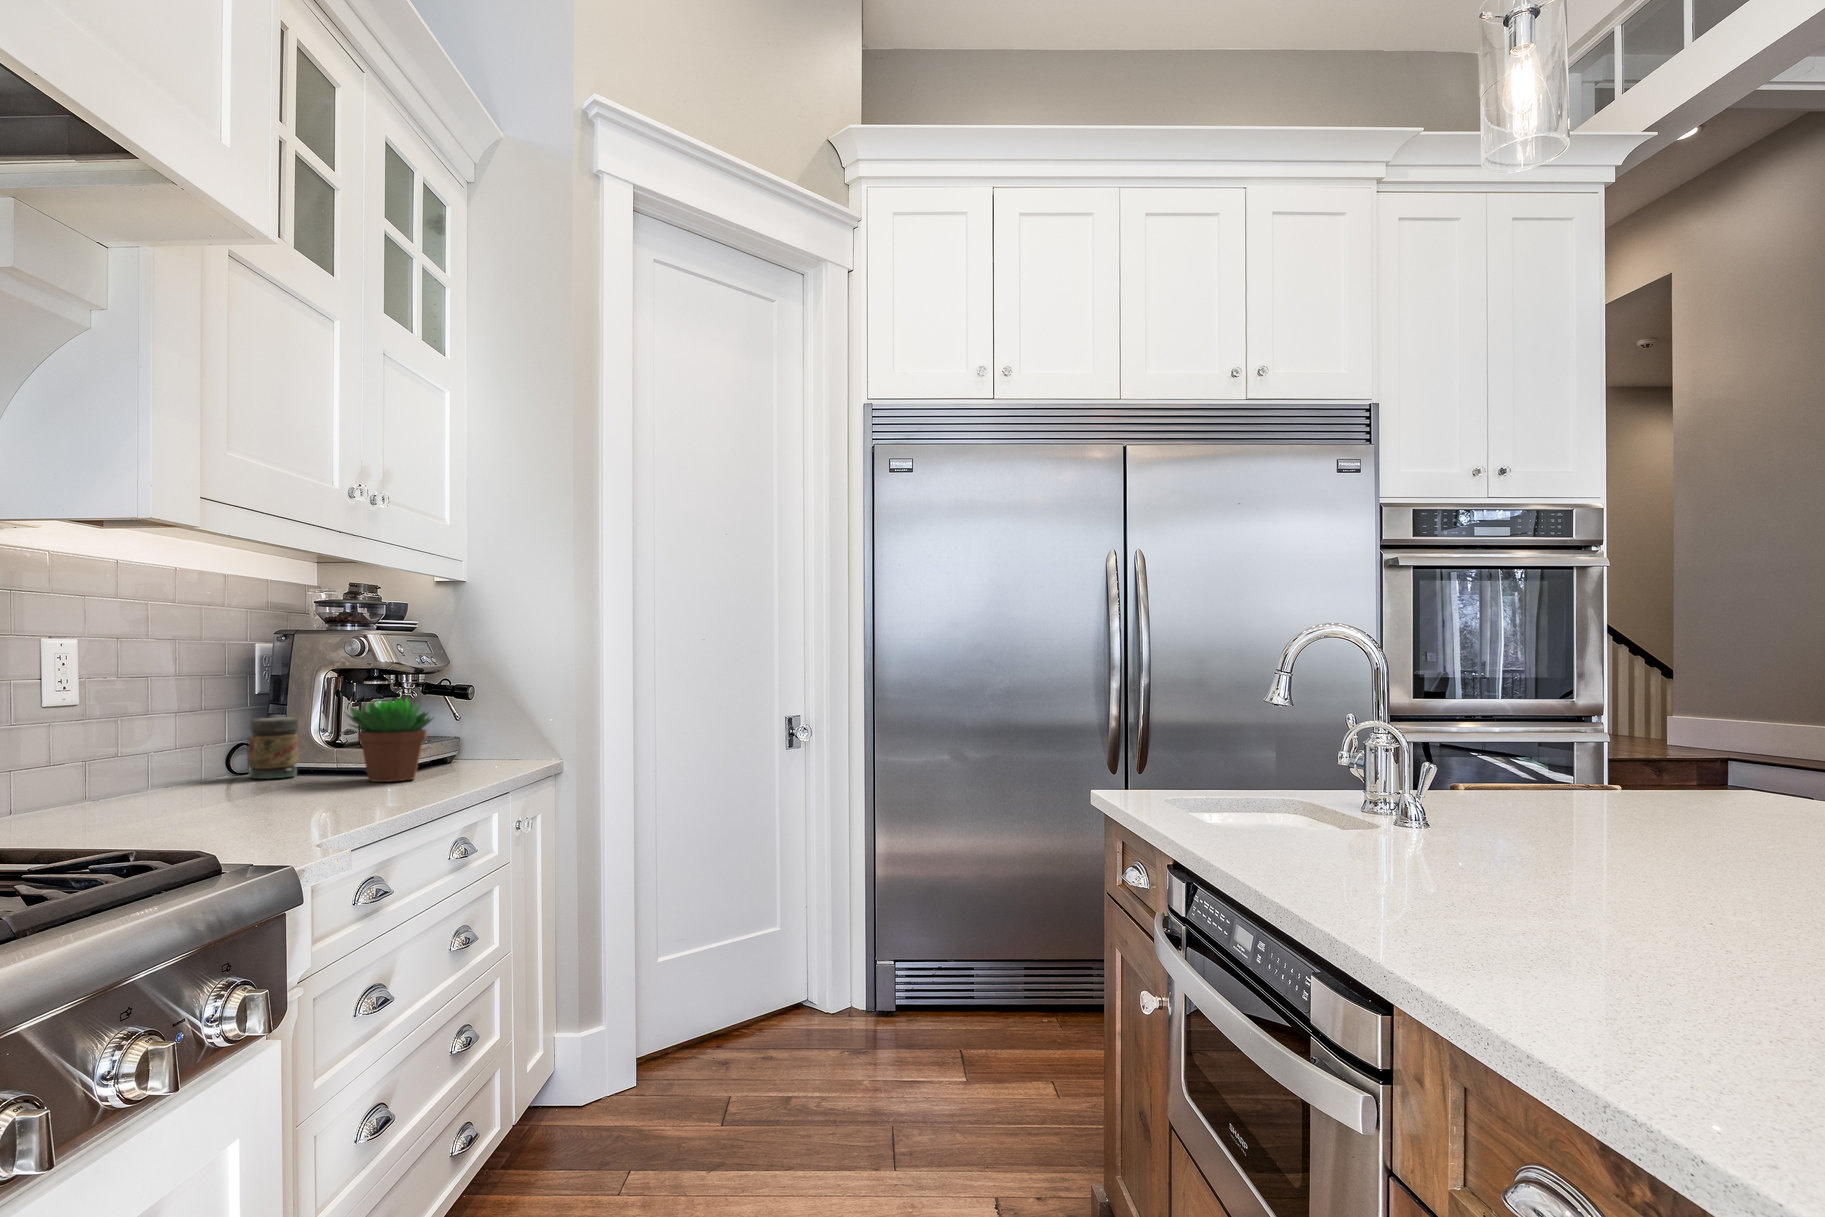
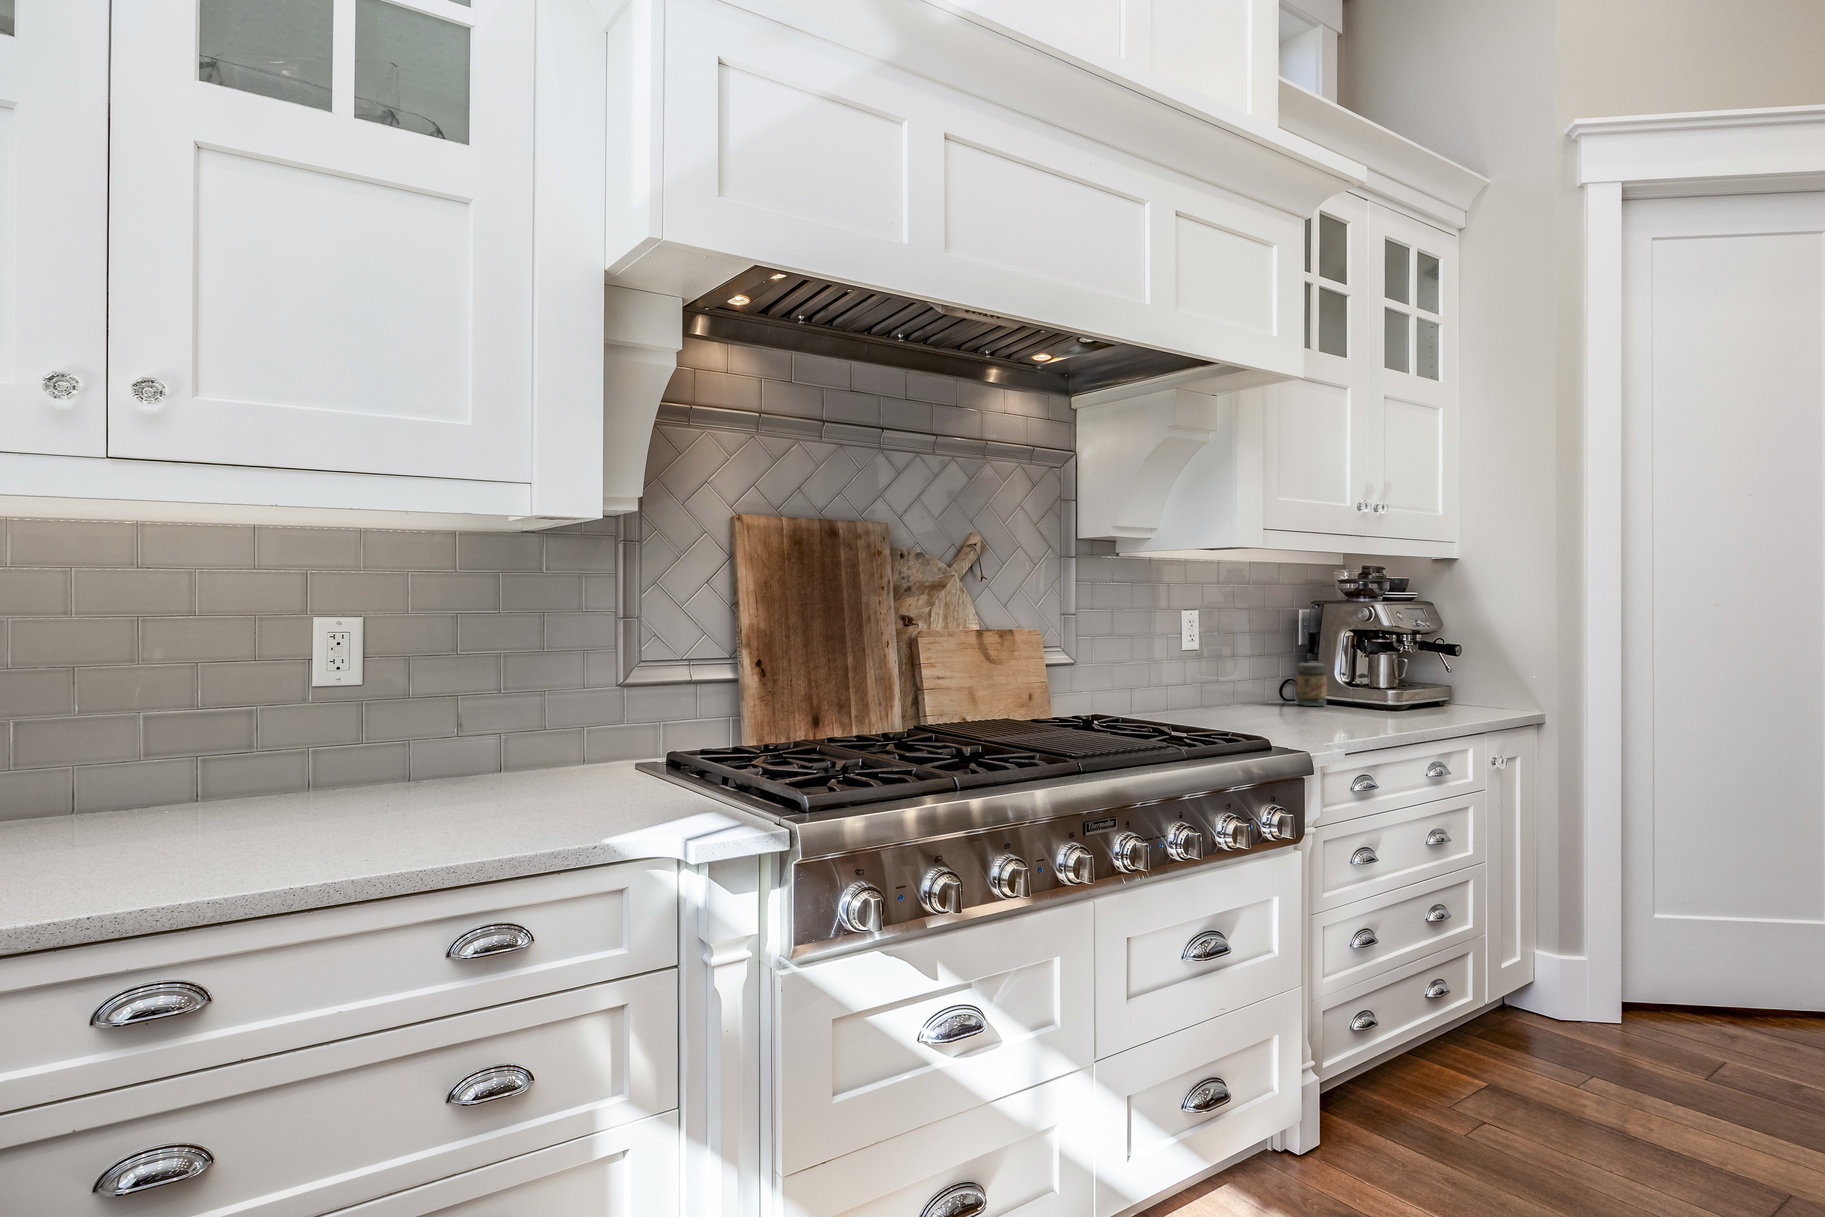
succulent plant: present [347,698,434,782] -> none [1355,652,1423,716]

